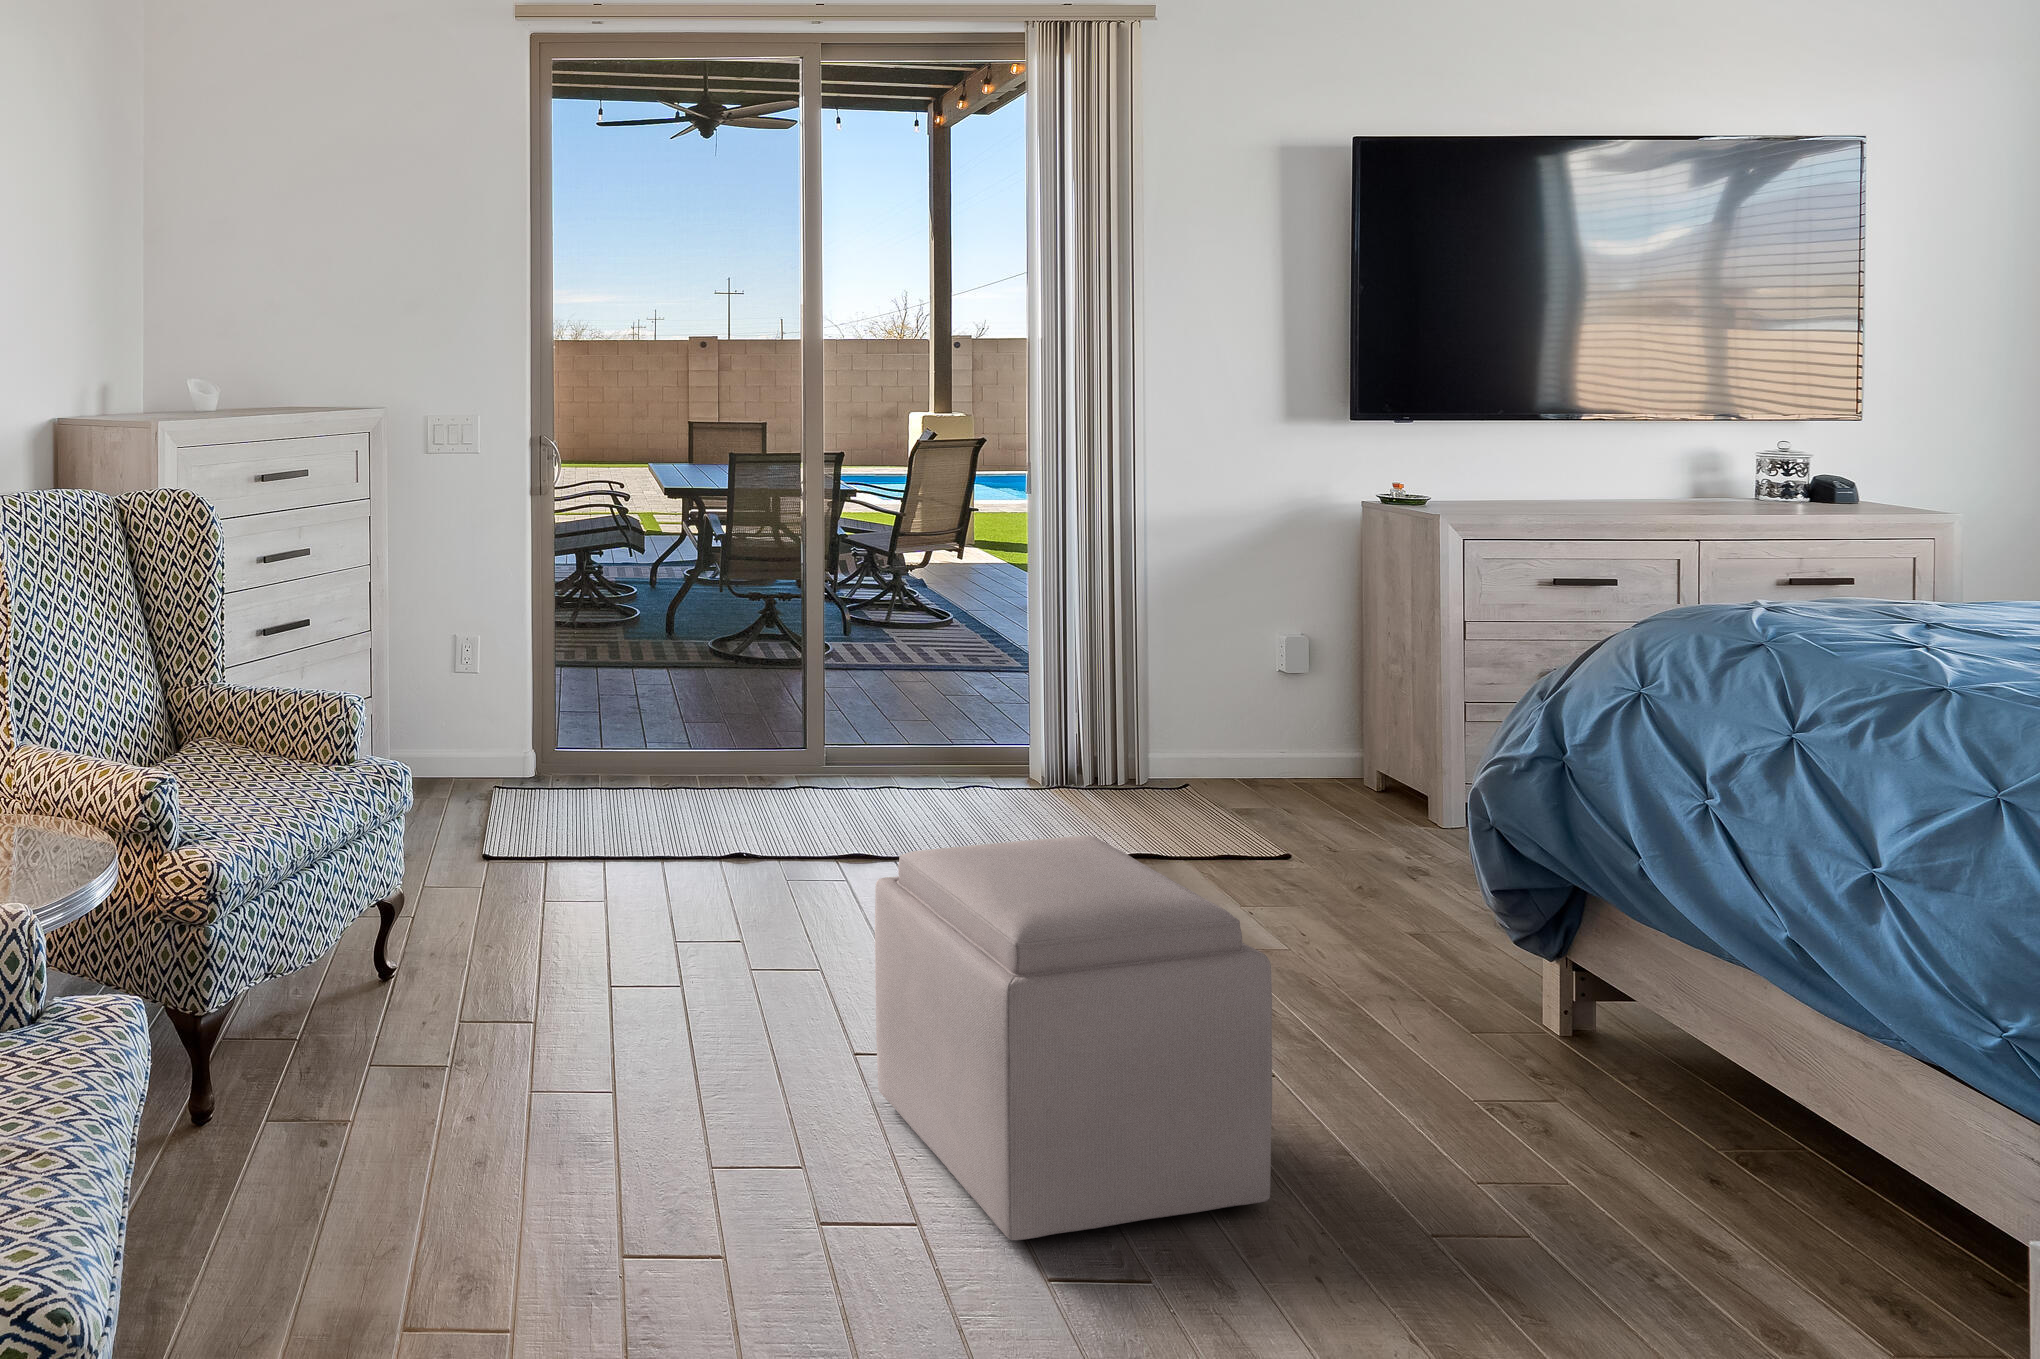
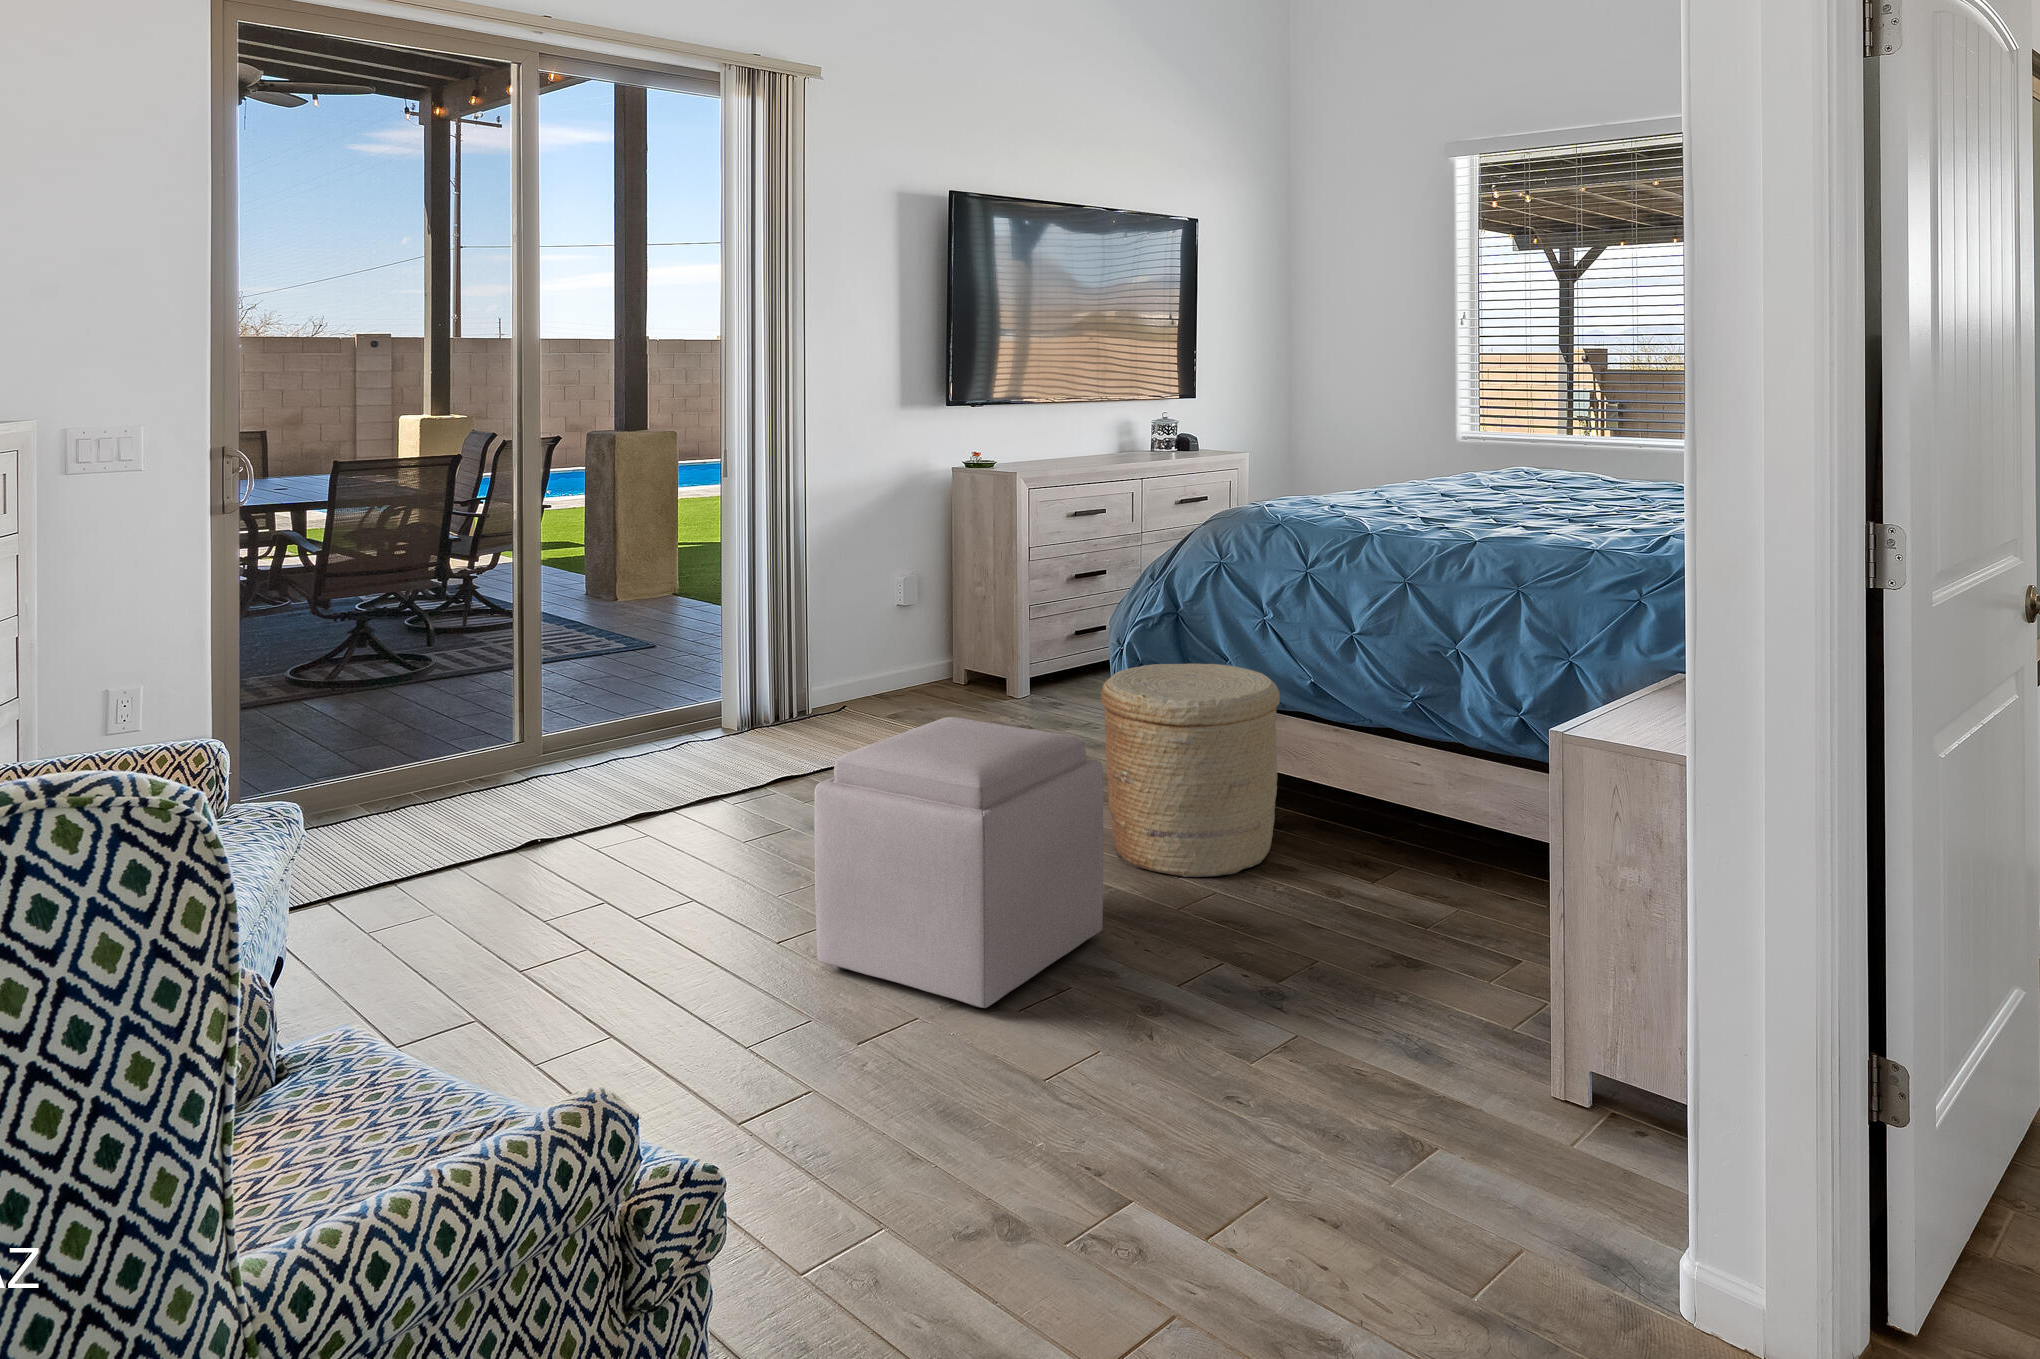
woven basket: none [1374,827,1713,1201] -> present [1101,664,1280,877]

